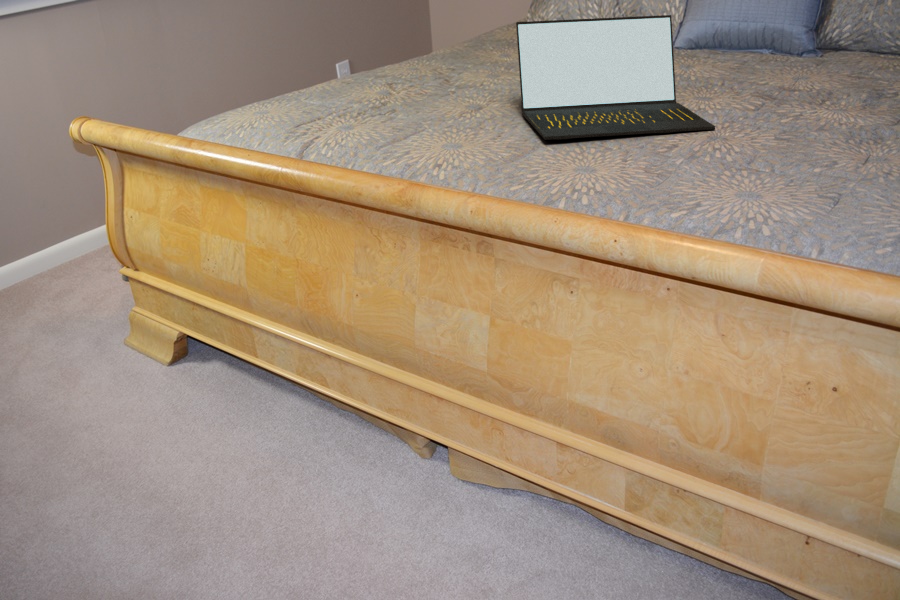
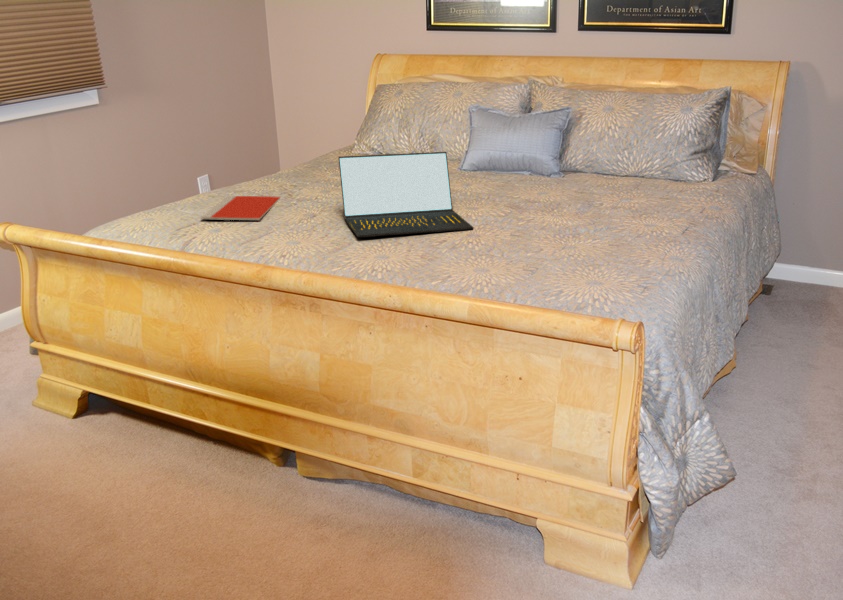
notebook: none [326,82,433,114] -> present [201,196,280,220]

